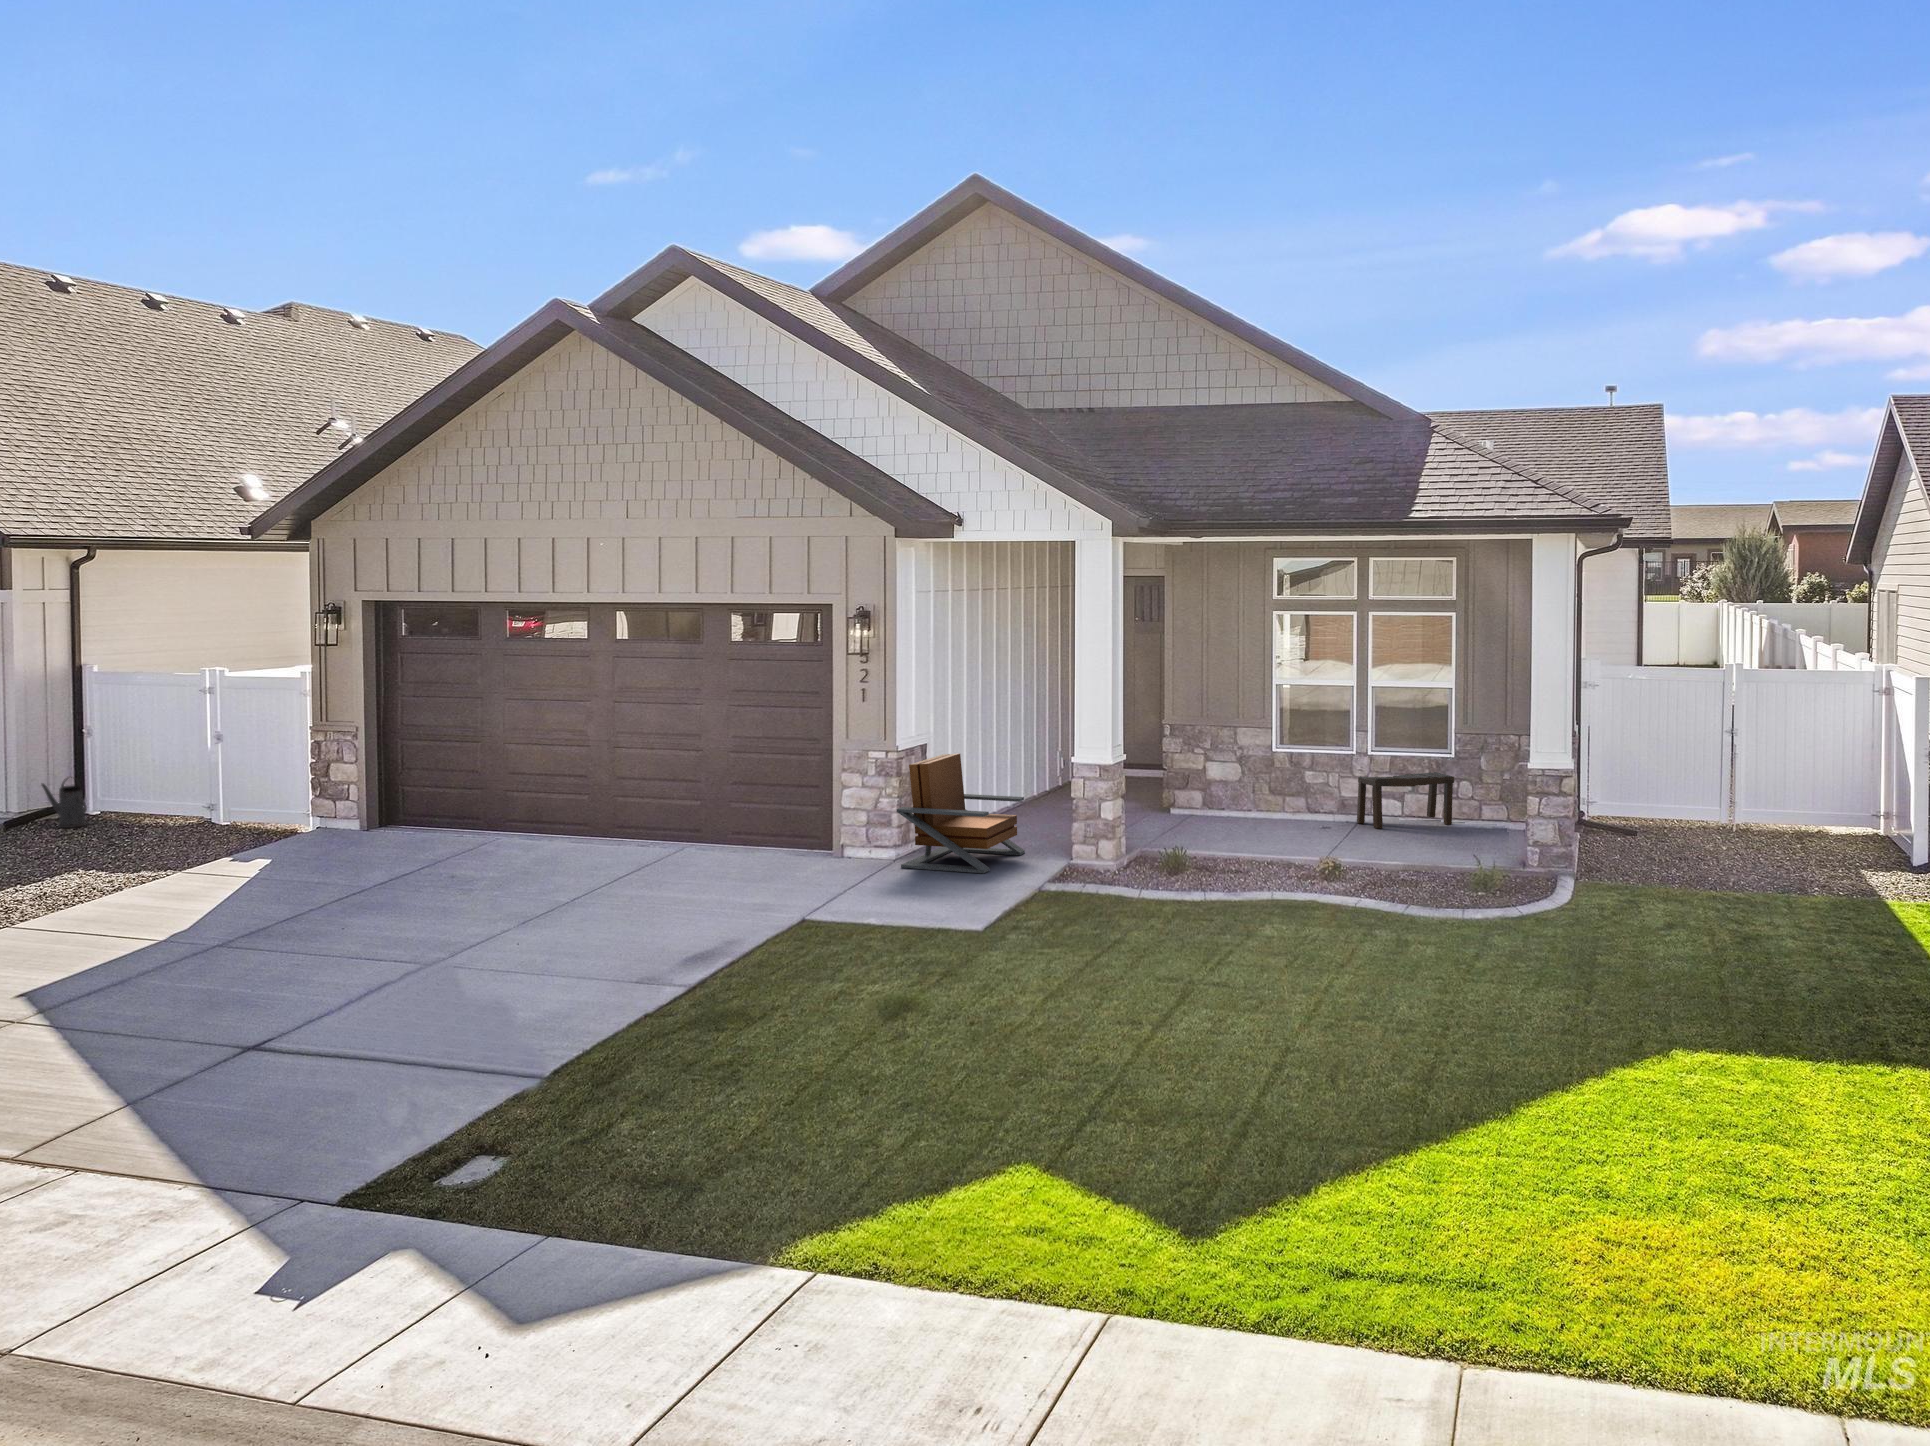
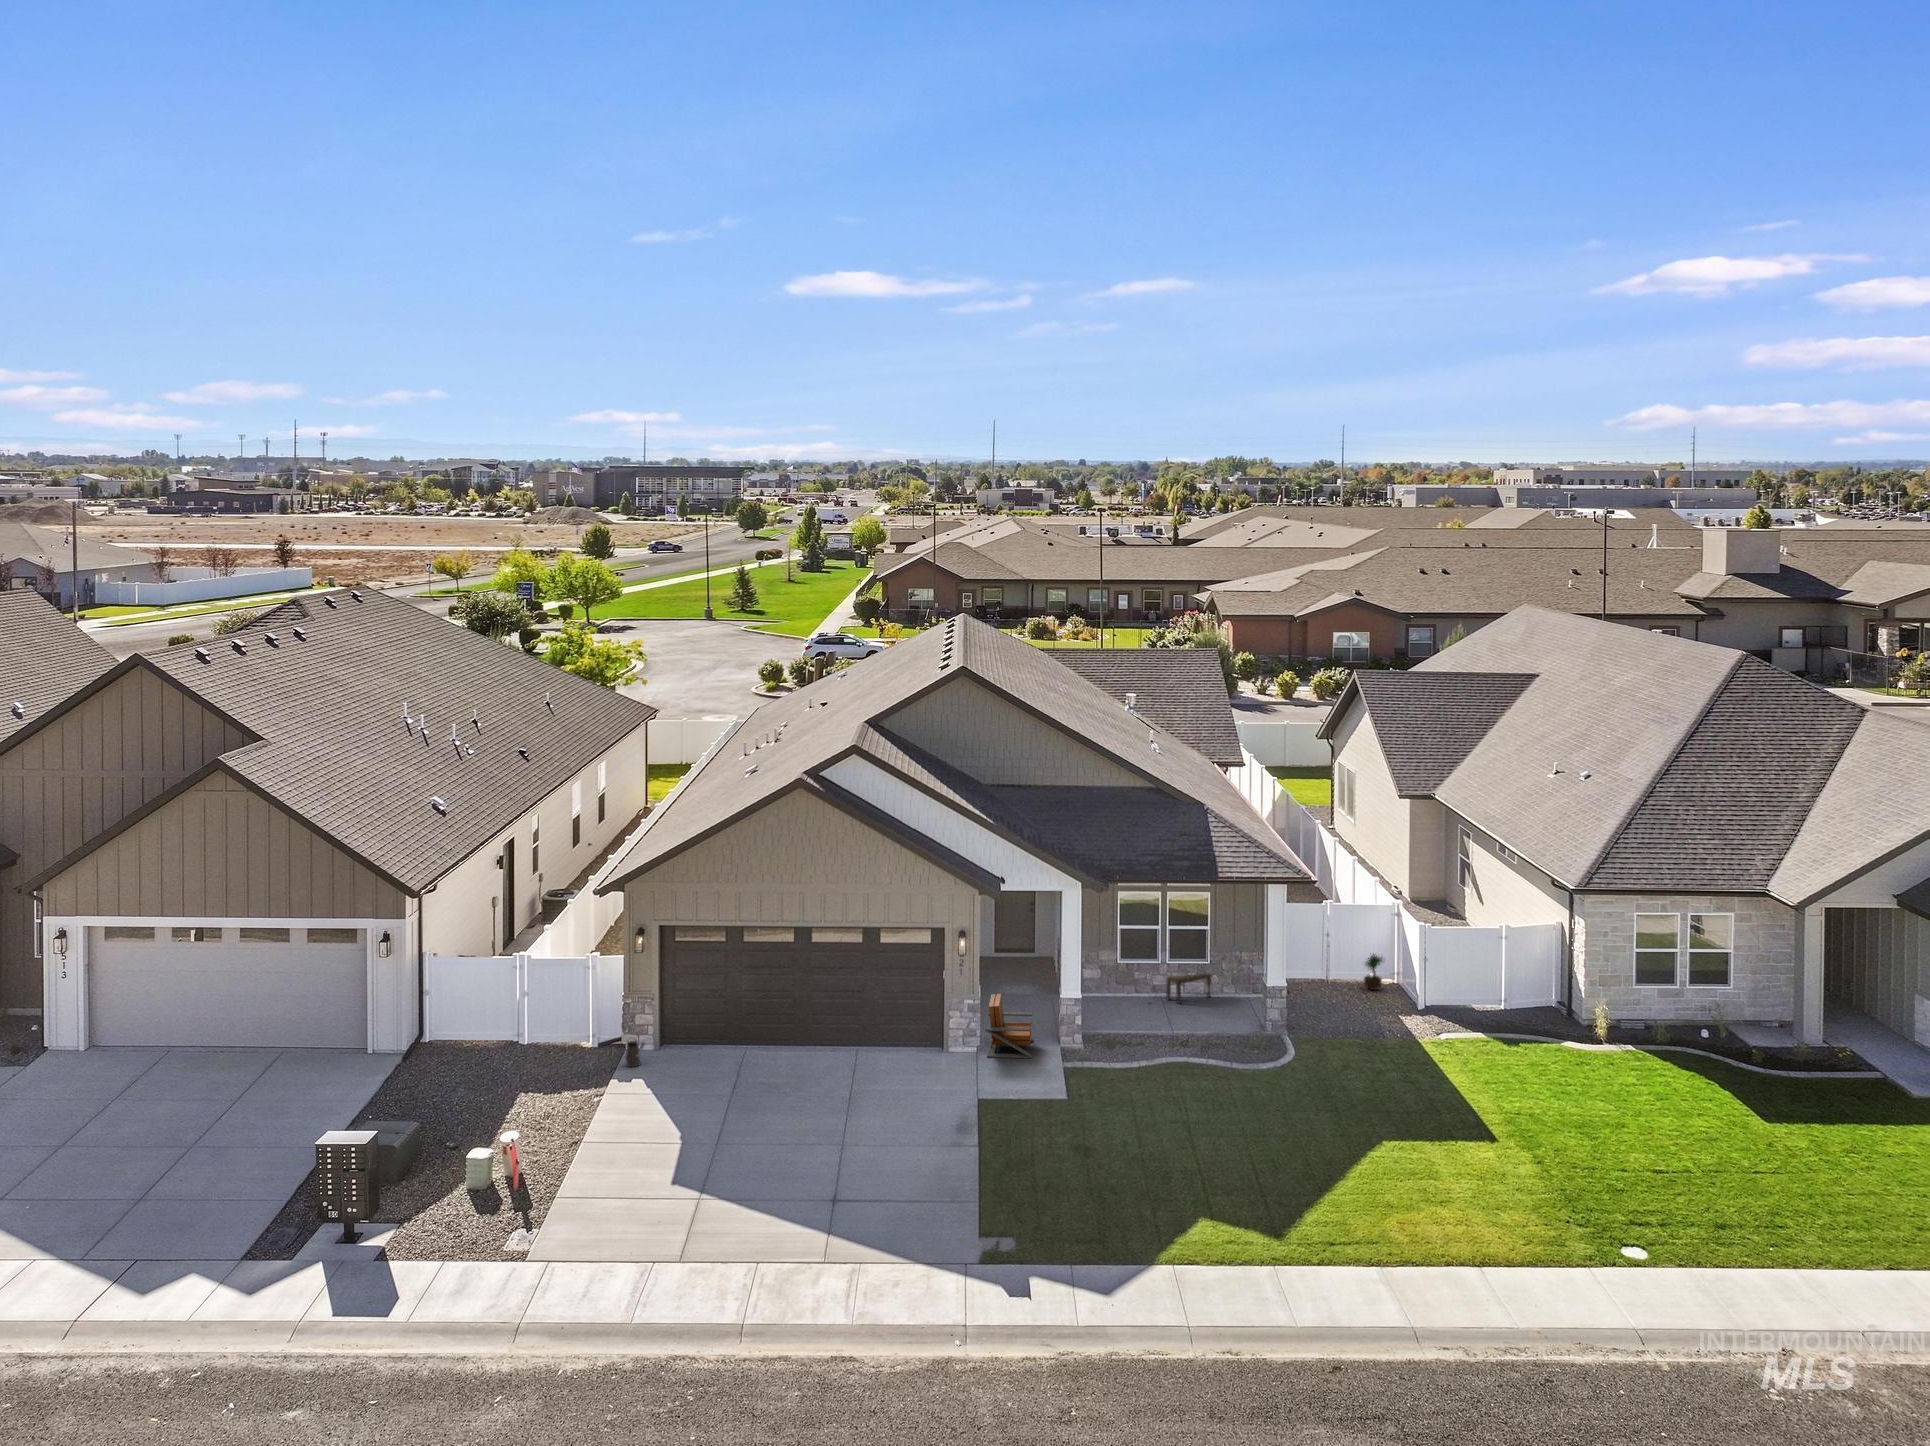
potted tree: none [1793,745,1851,832] -> present [1364,954,1382,990]
watering can: present [42,777,87,828] -> present [625,1038,644,1067]

